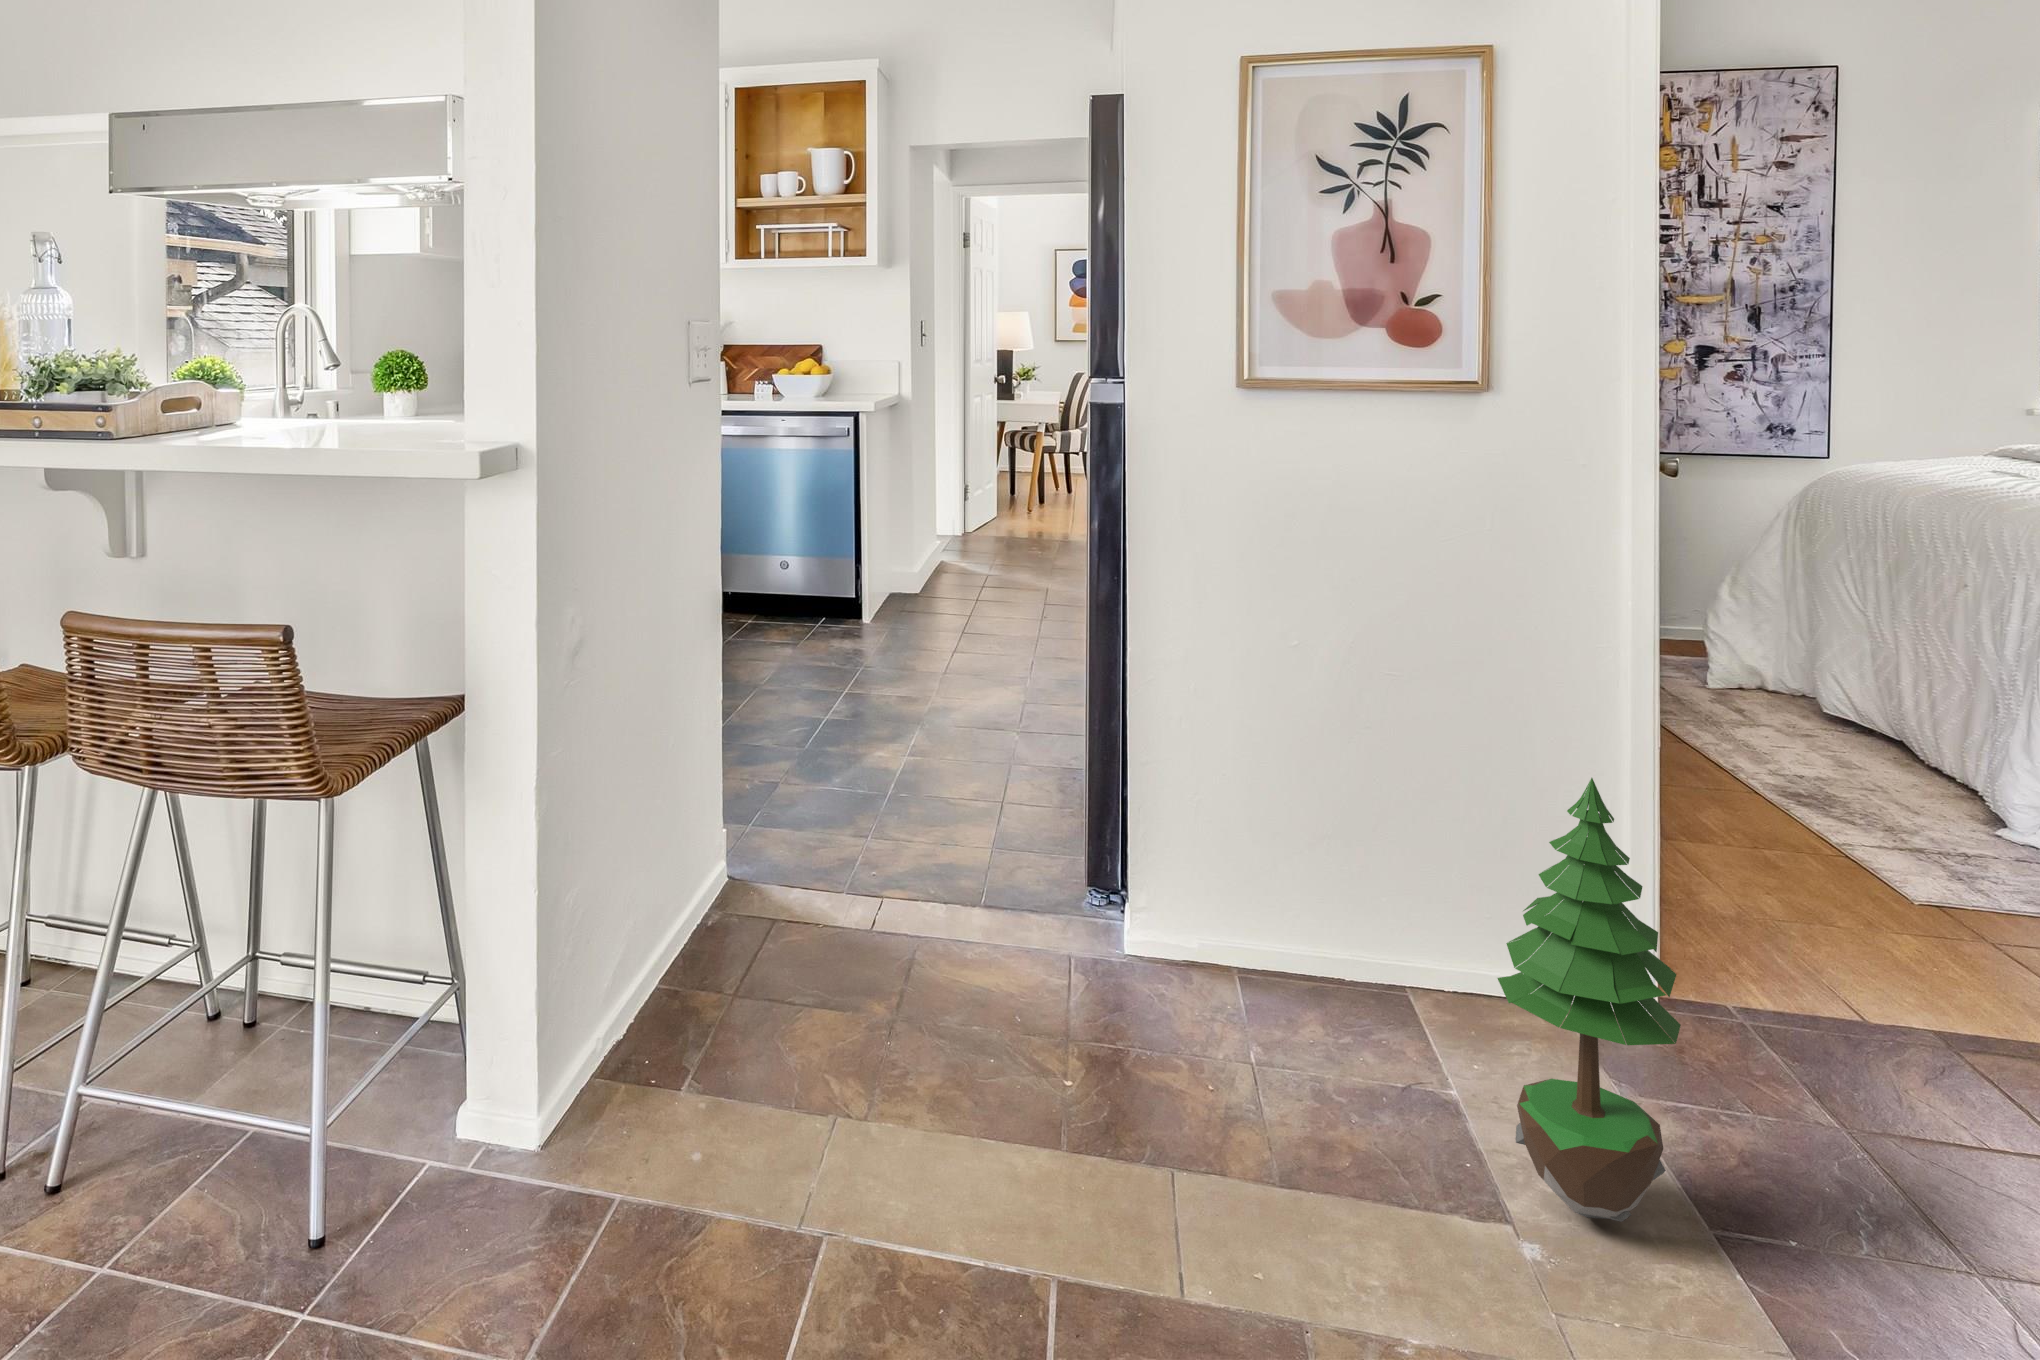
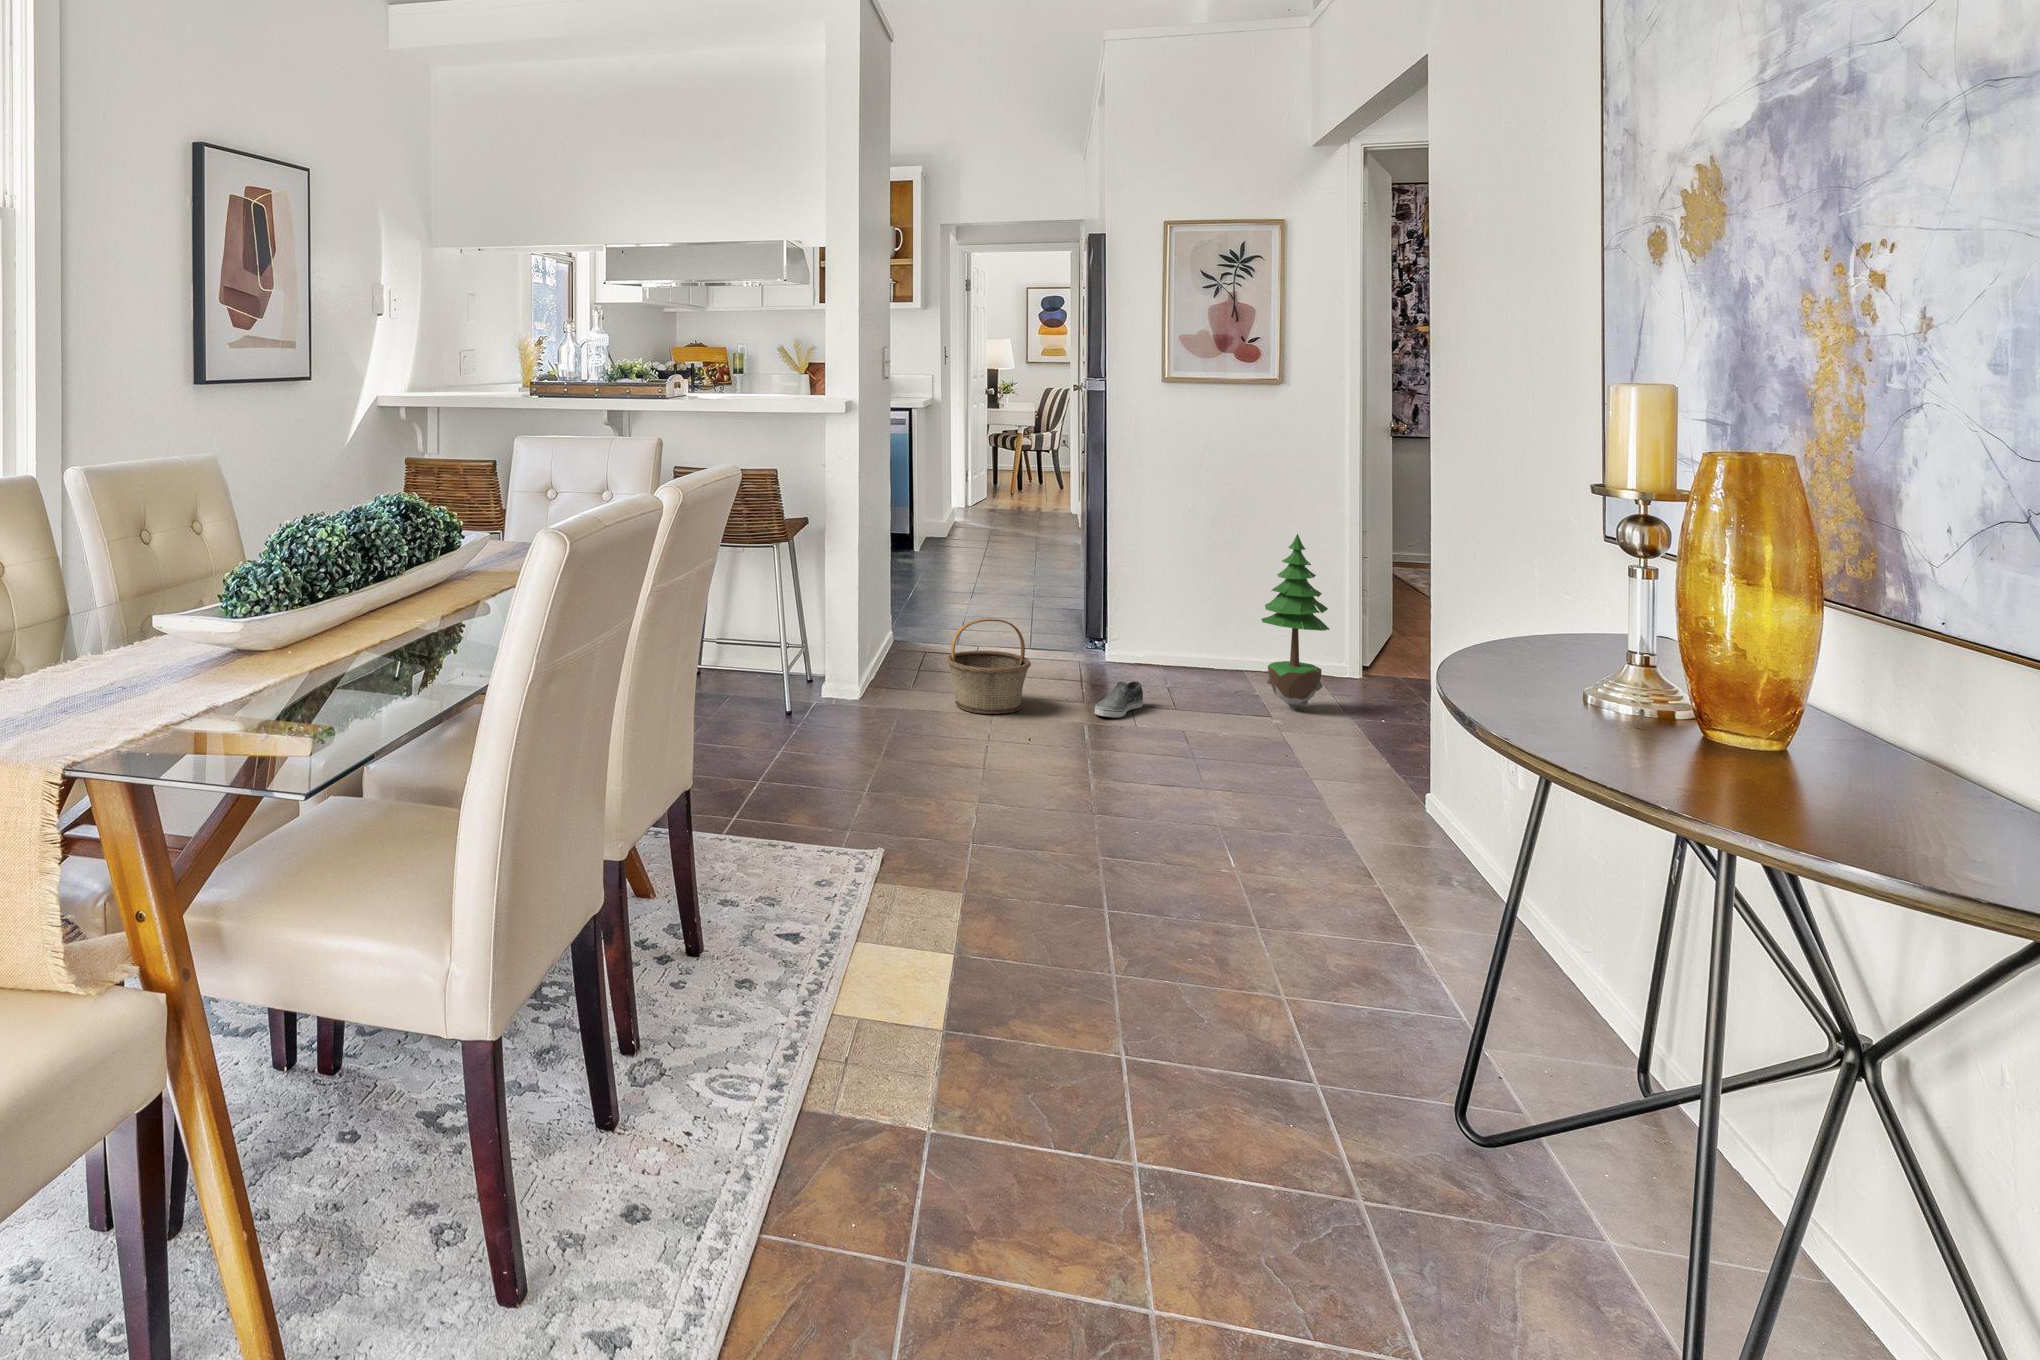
basket: none [724,986,930,1263] -> present [946,618,1031,714]
shoe: none [1089,1134,1212,1290] -> present [1095,681,1143,717]

